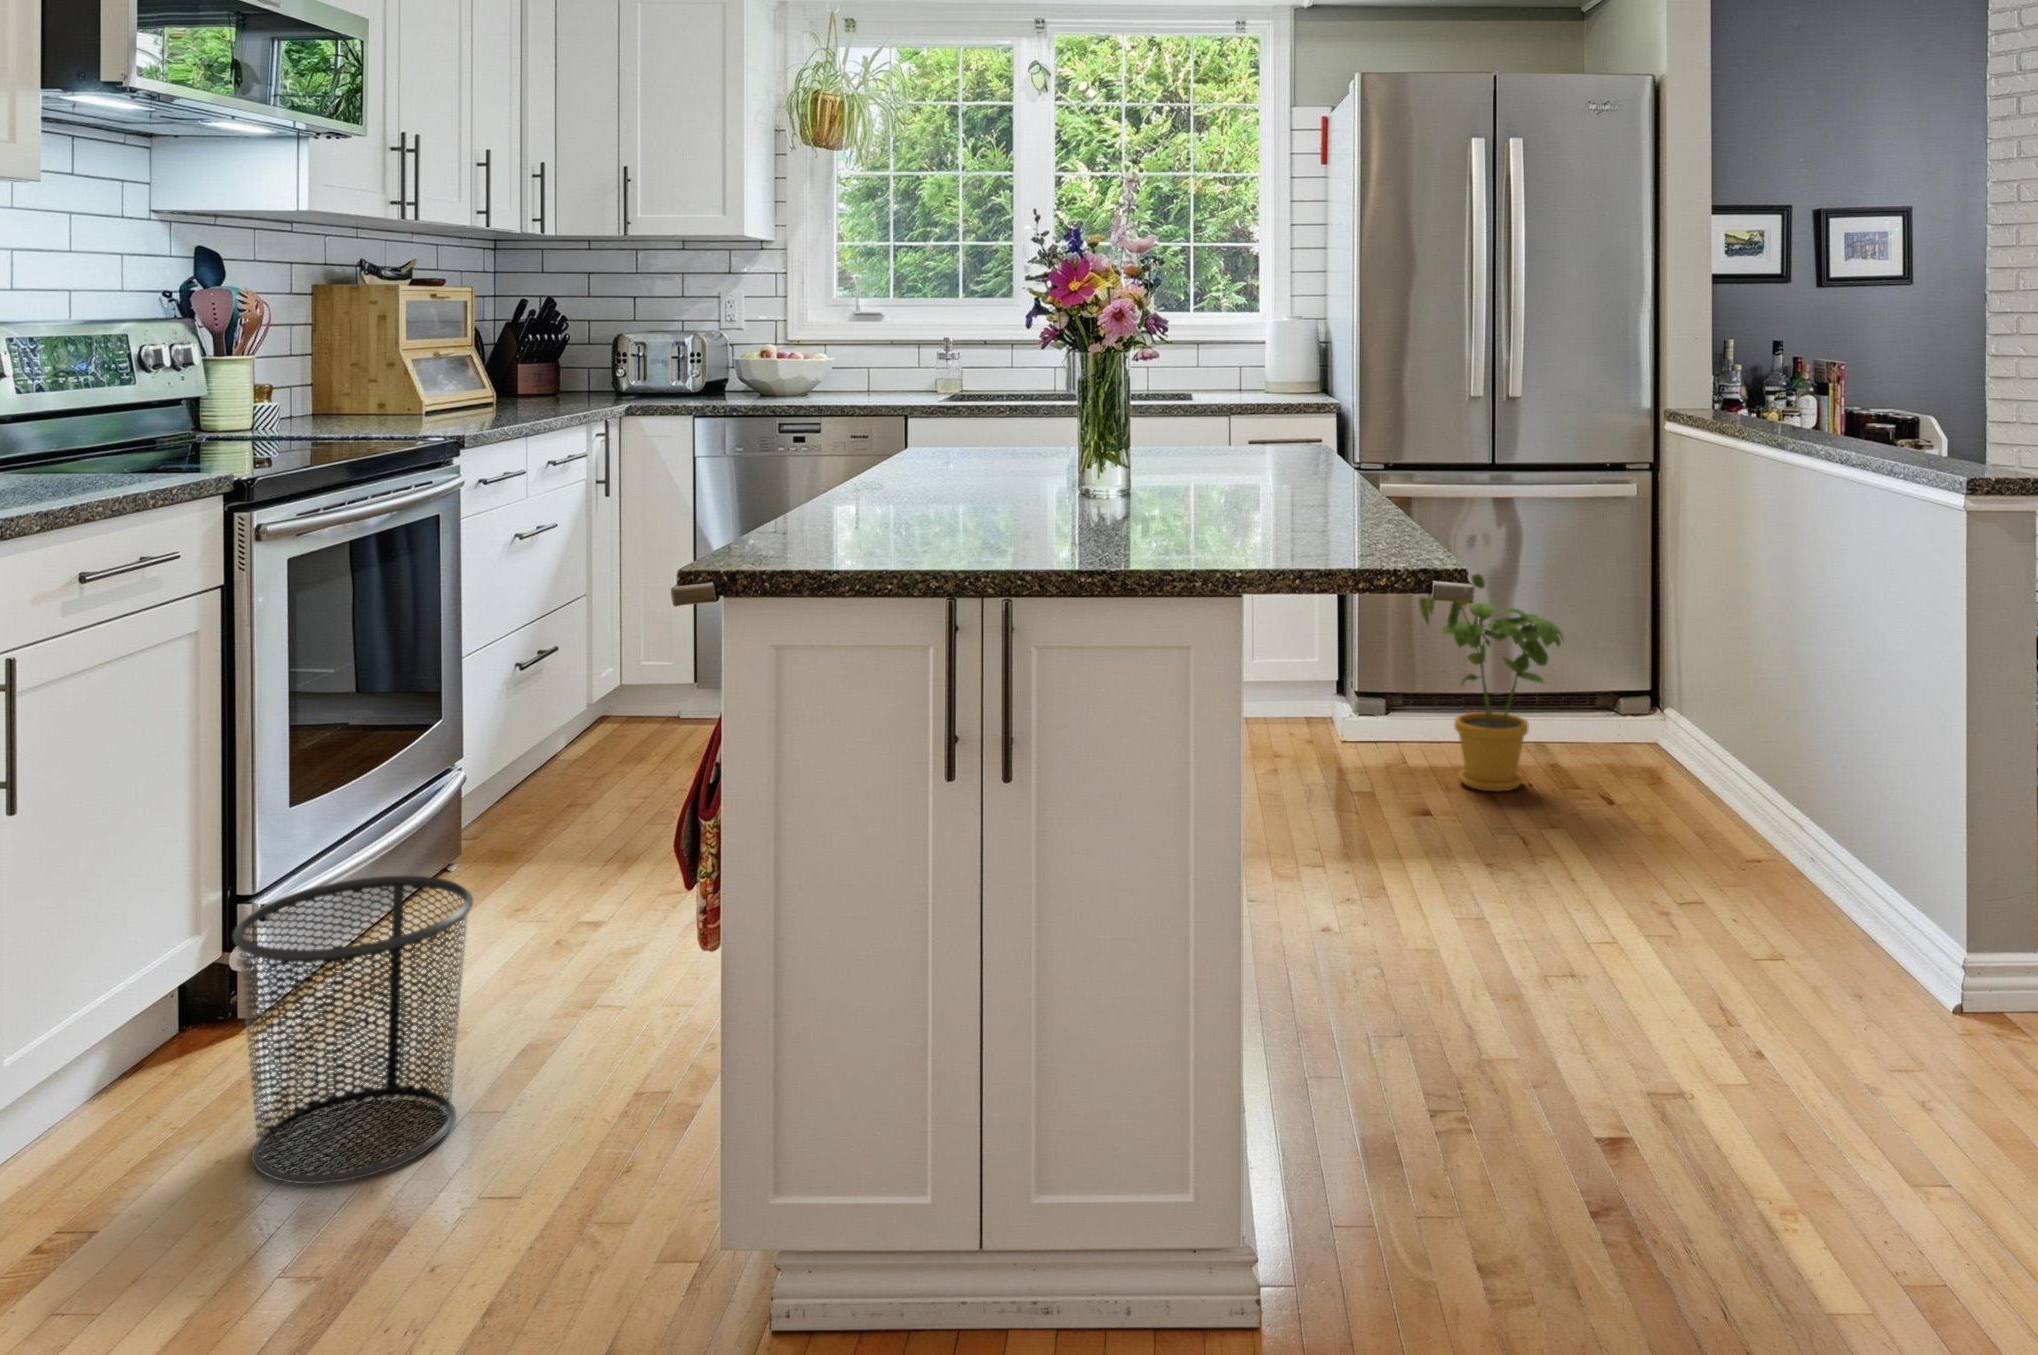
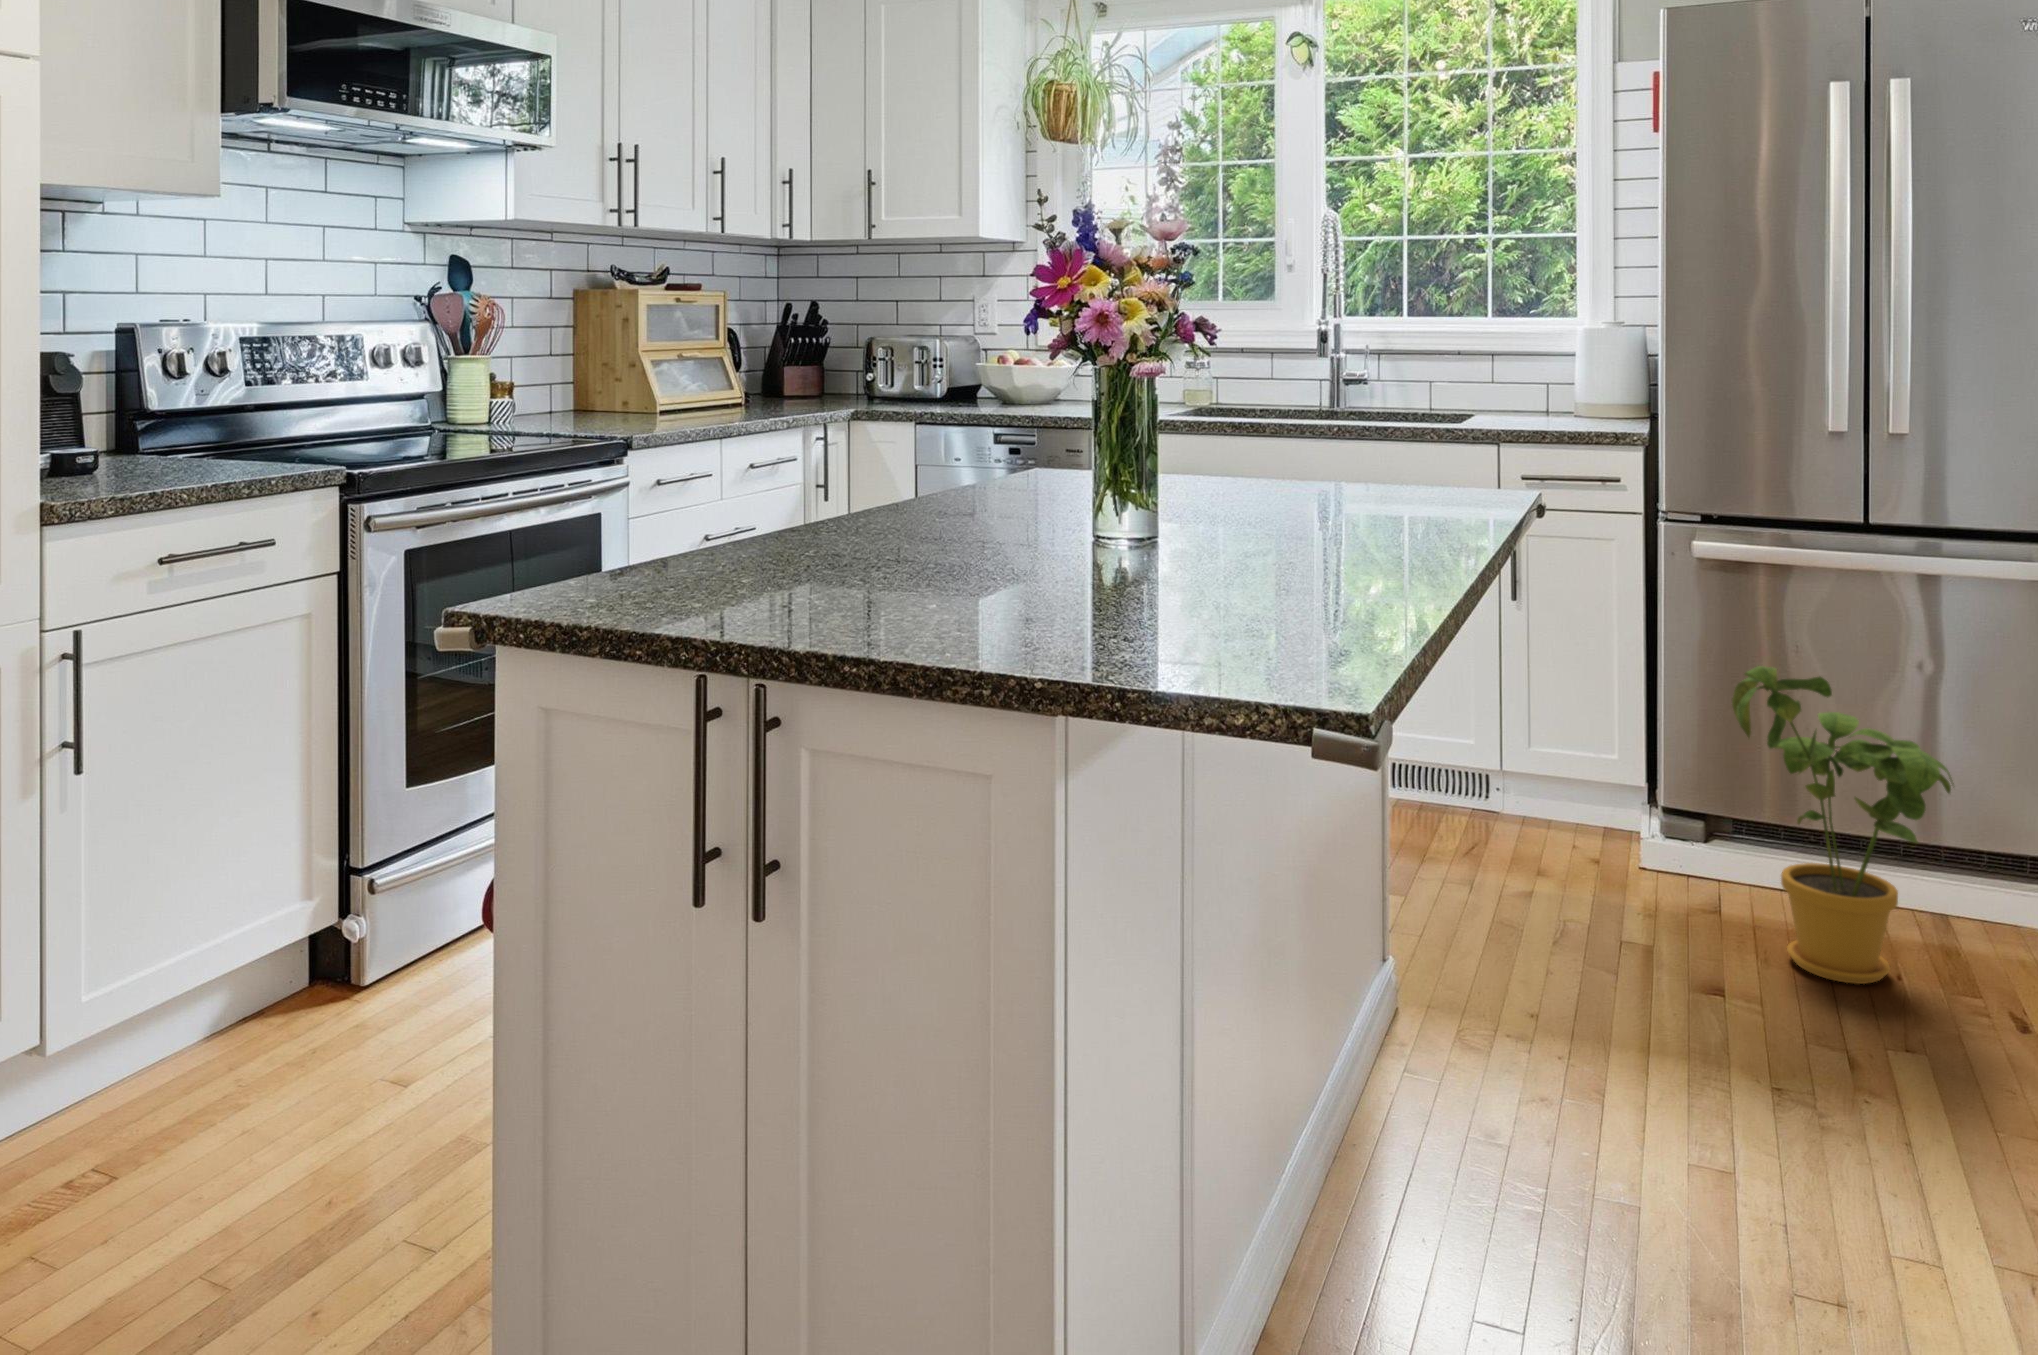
waste bin: present [233,875,473,1184] -> none [166,906,410,1238]

